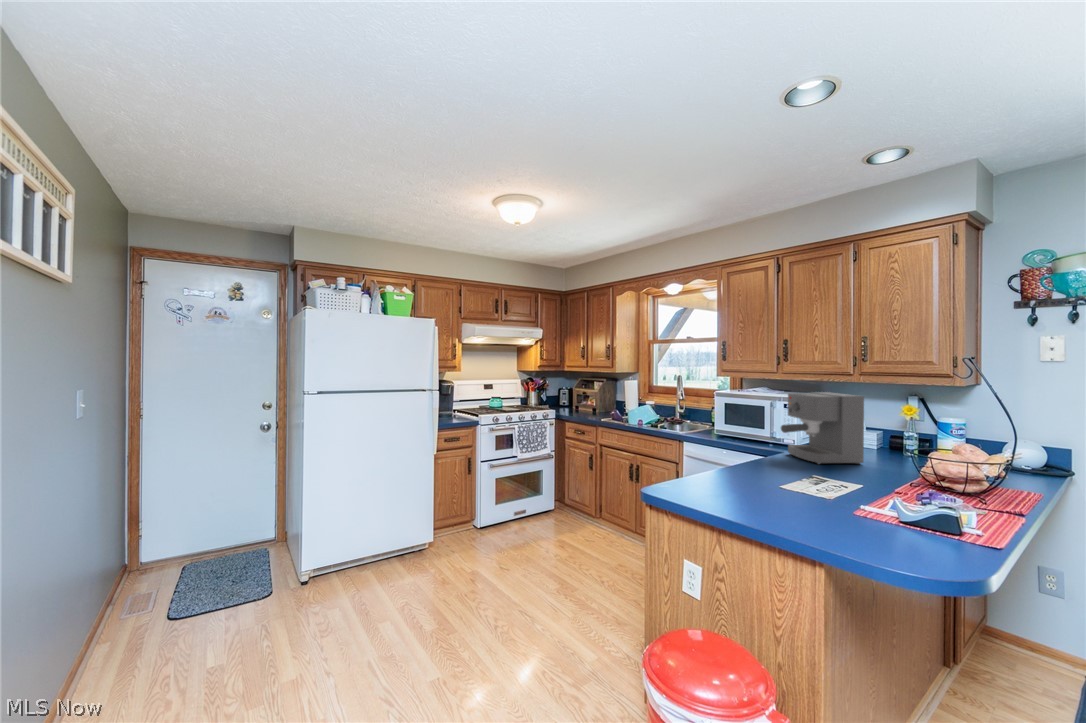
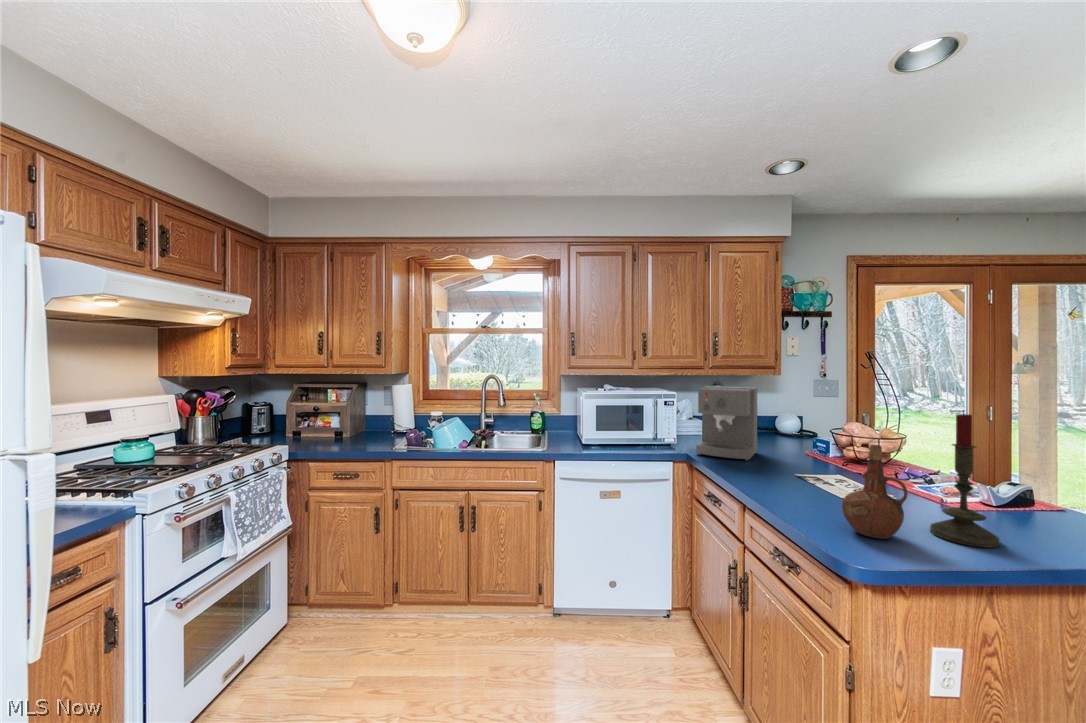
candle: none [740,410,785,517] -> present [930,411,999,548]
ceramic pitcher: none [687,429,724,495] -> present [842,445,908,539]

